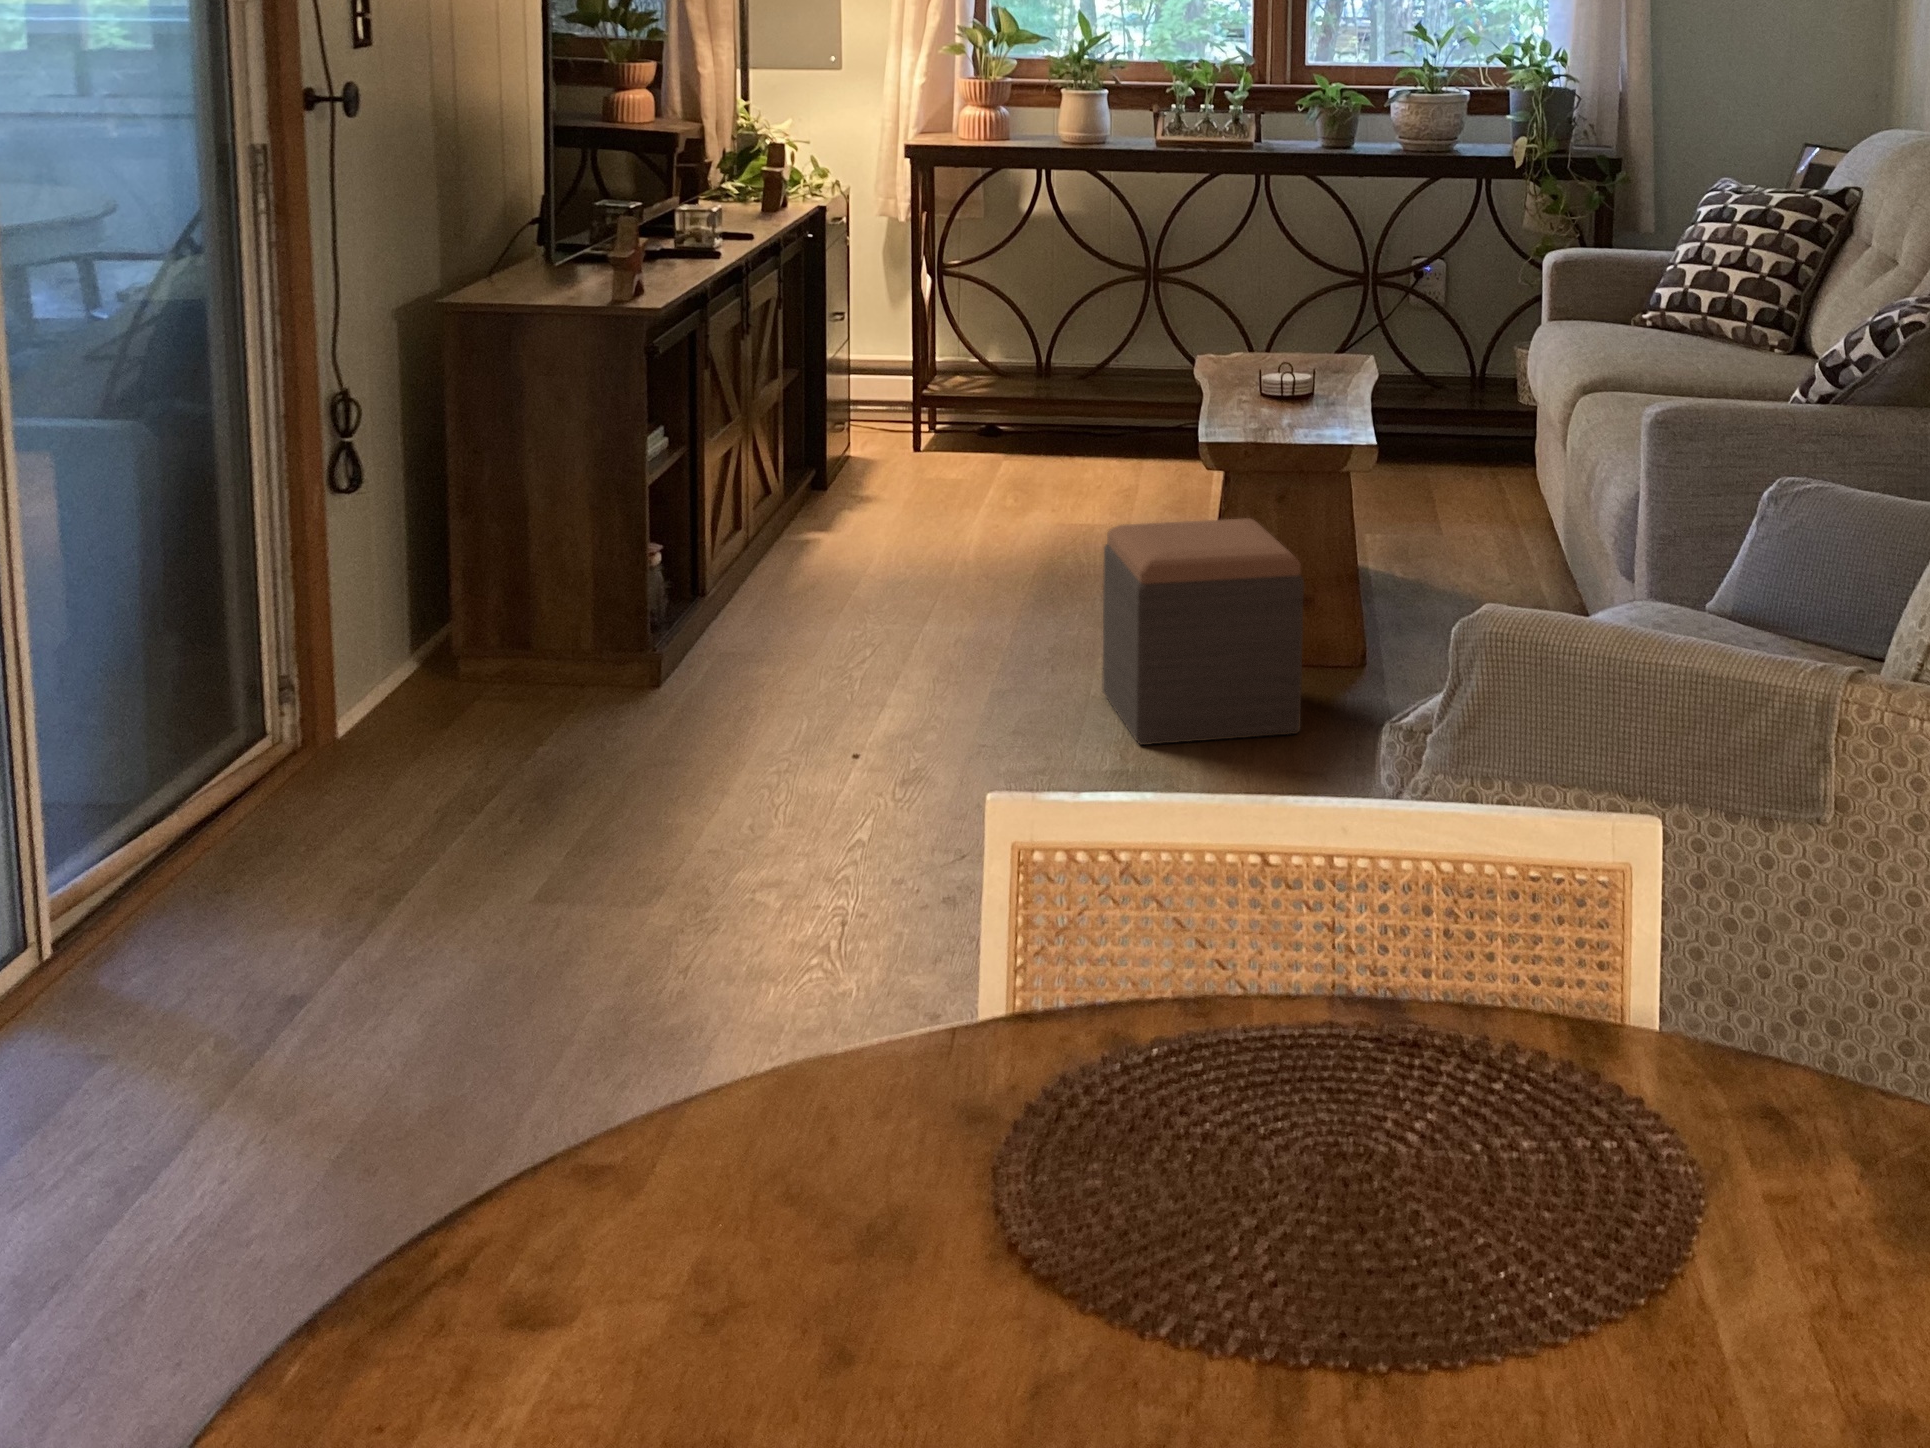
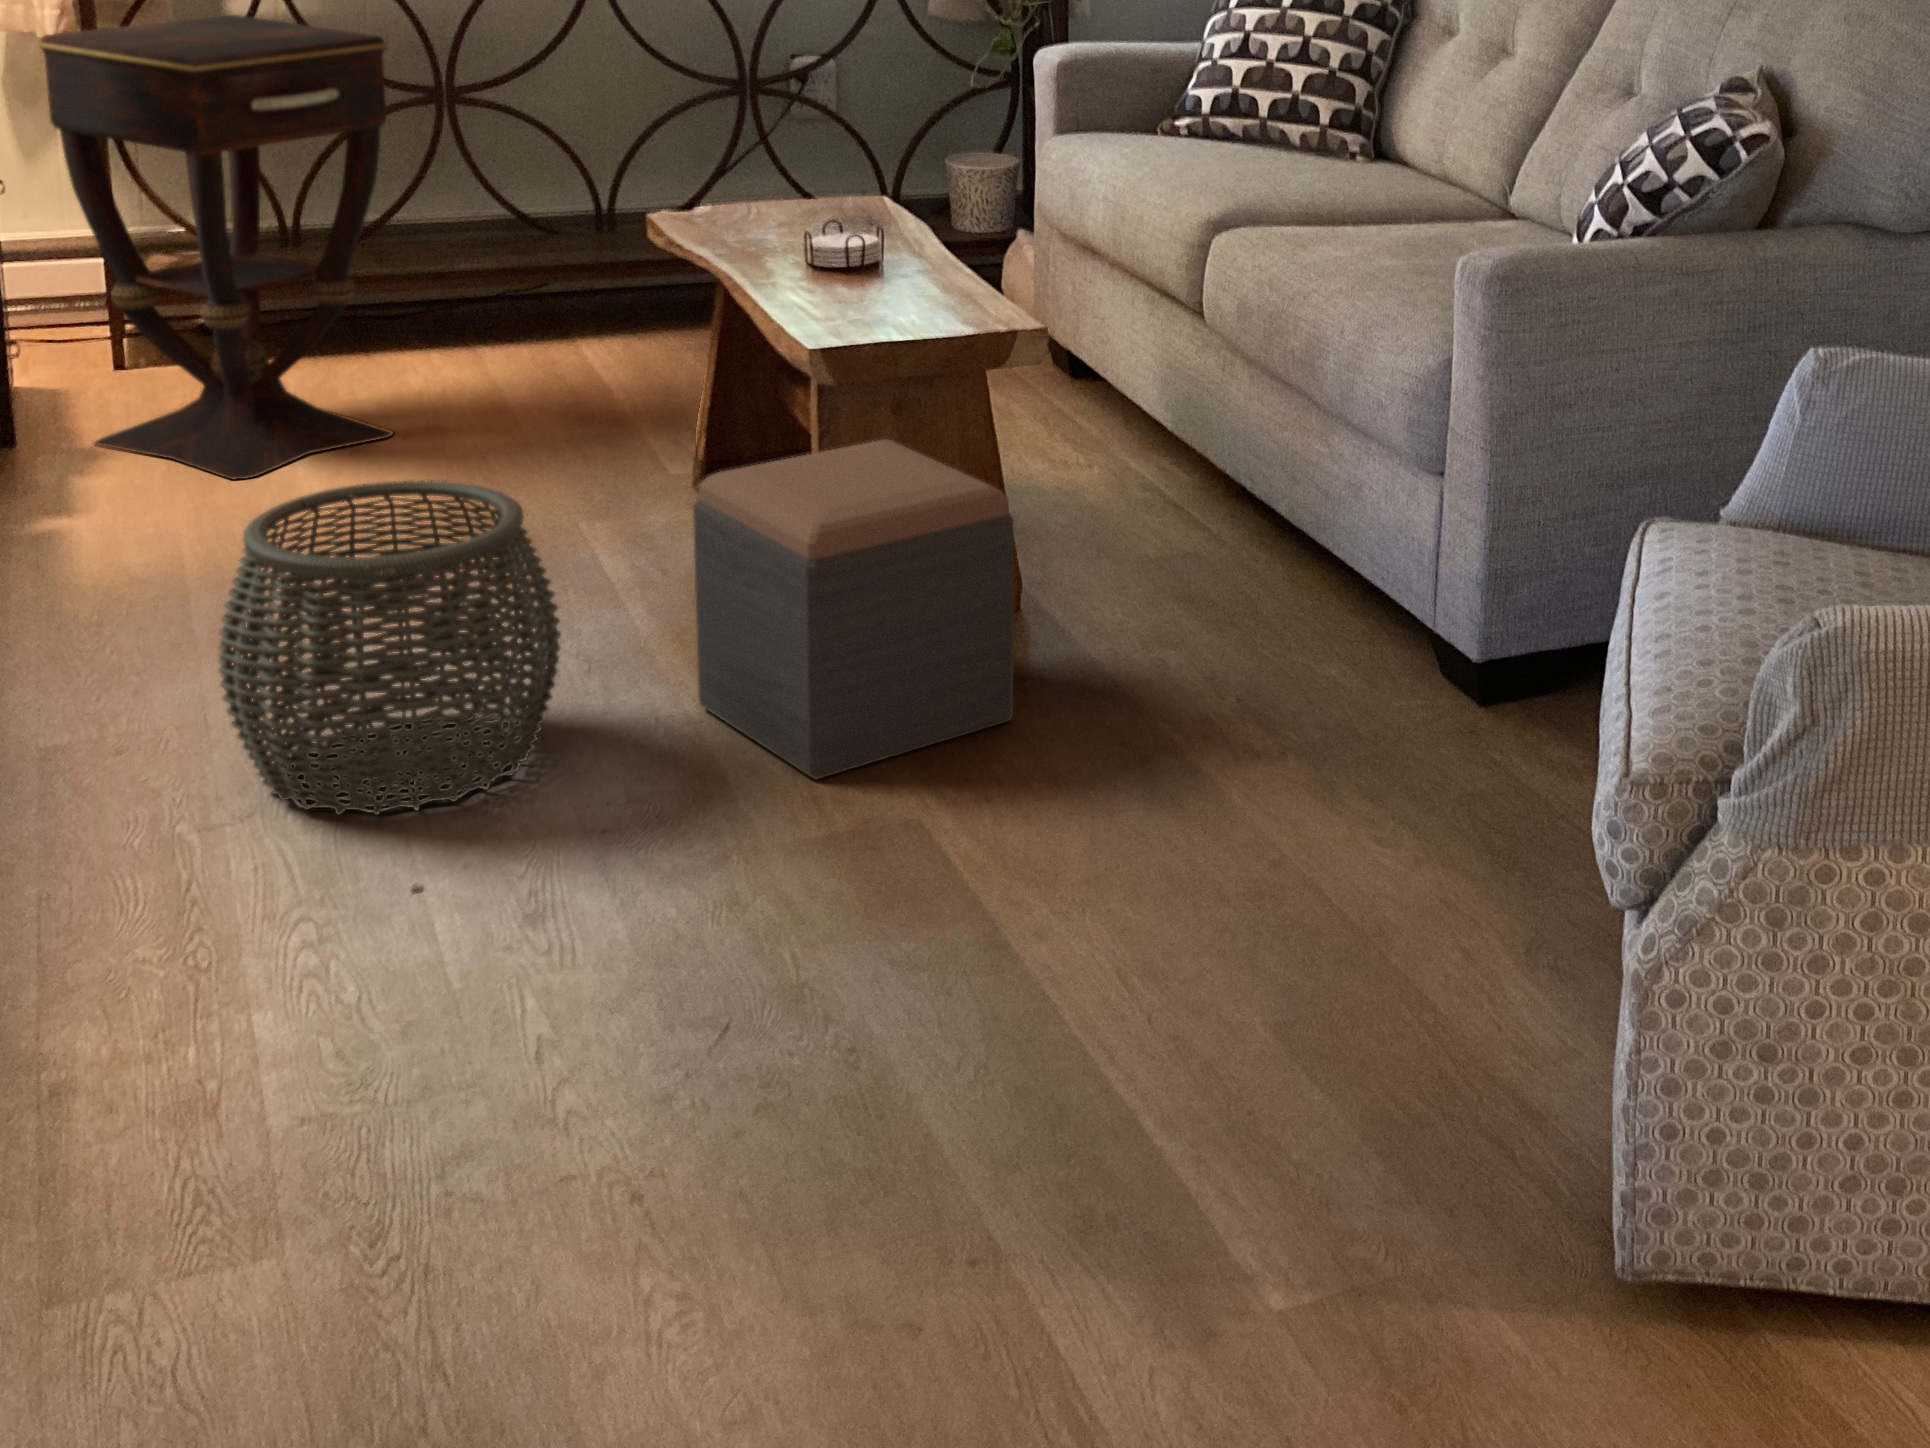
side table: none [851,208,1059,529] -> present [39,15,393,479]
woven basket: none [800,508,1007,721] -> present [218,481,561,815]

